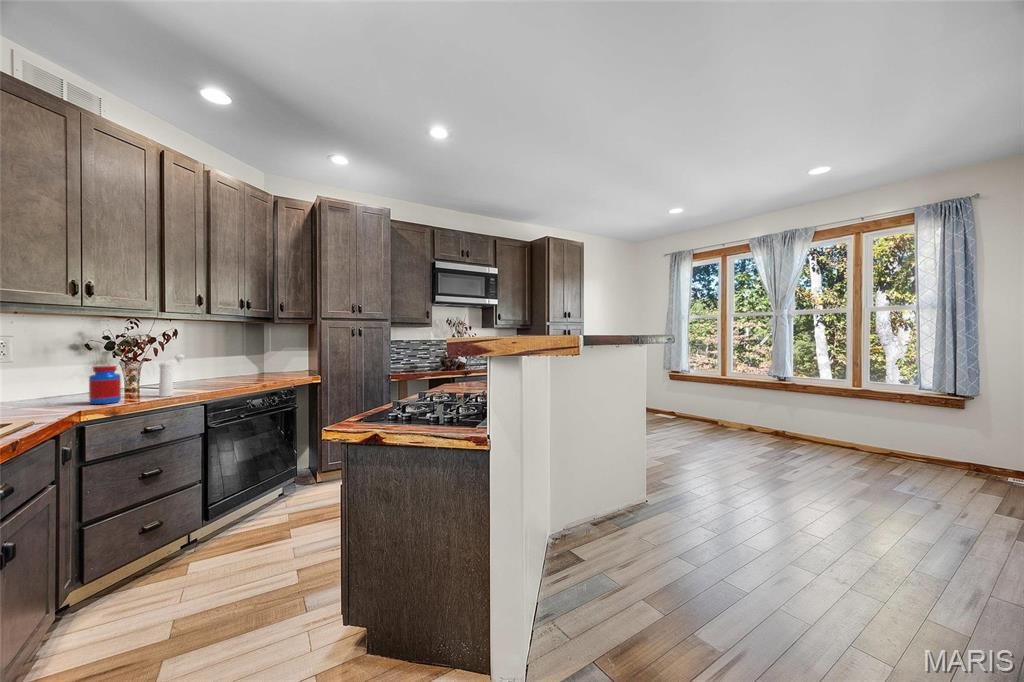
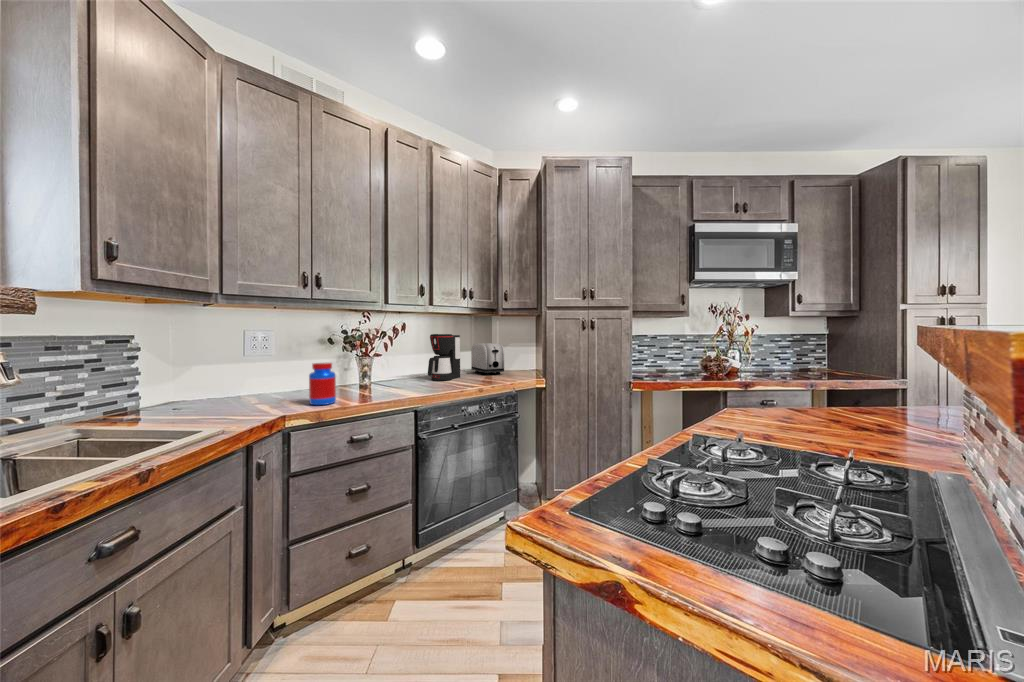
coffee maker: none [202,339,234,382] -> present [428,334,460,381]
toaster: none [242,348,280,376] -> present [471,343,504,375]
pepper mill: present [159,355,184,397] -> none [371,351,399,400]

